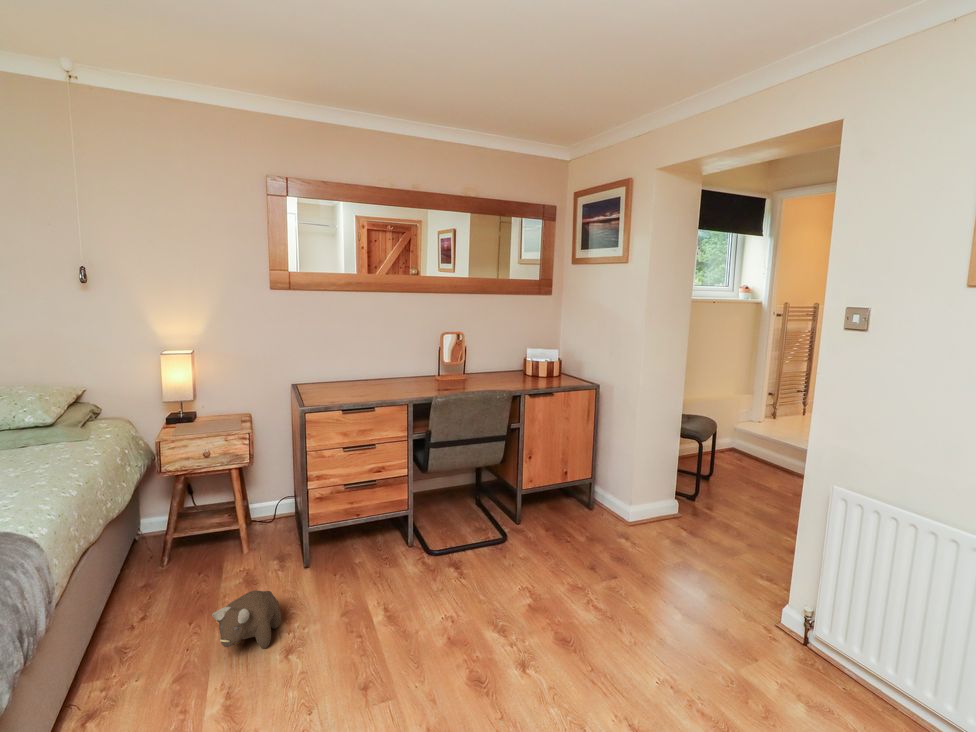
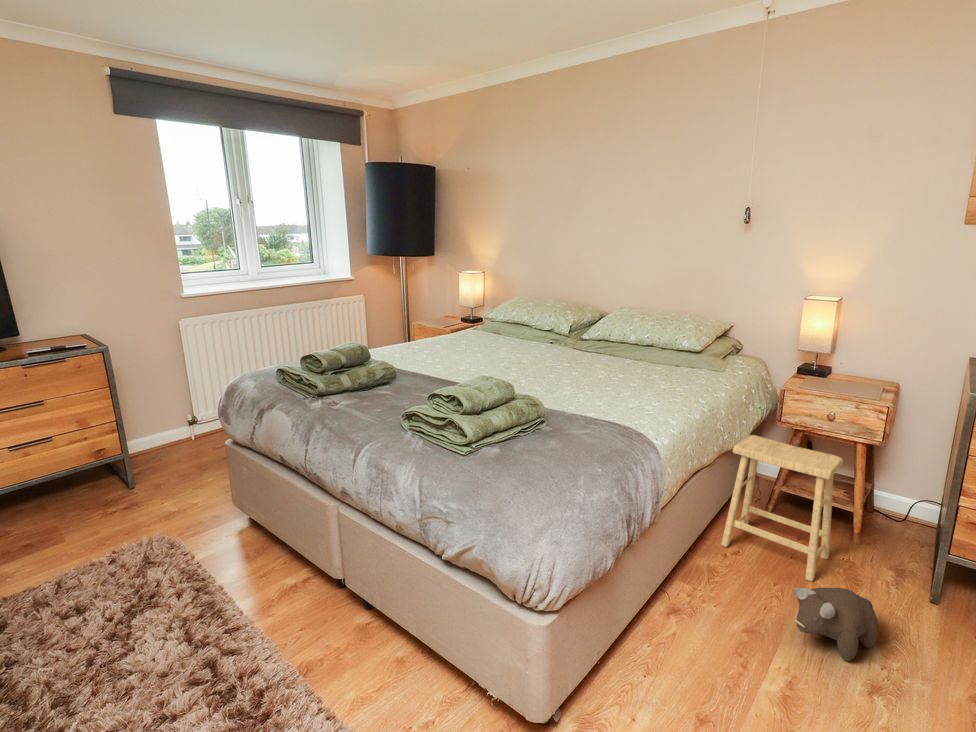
footstool: none [119,486,230,618] -> present [721,435,843,581]

